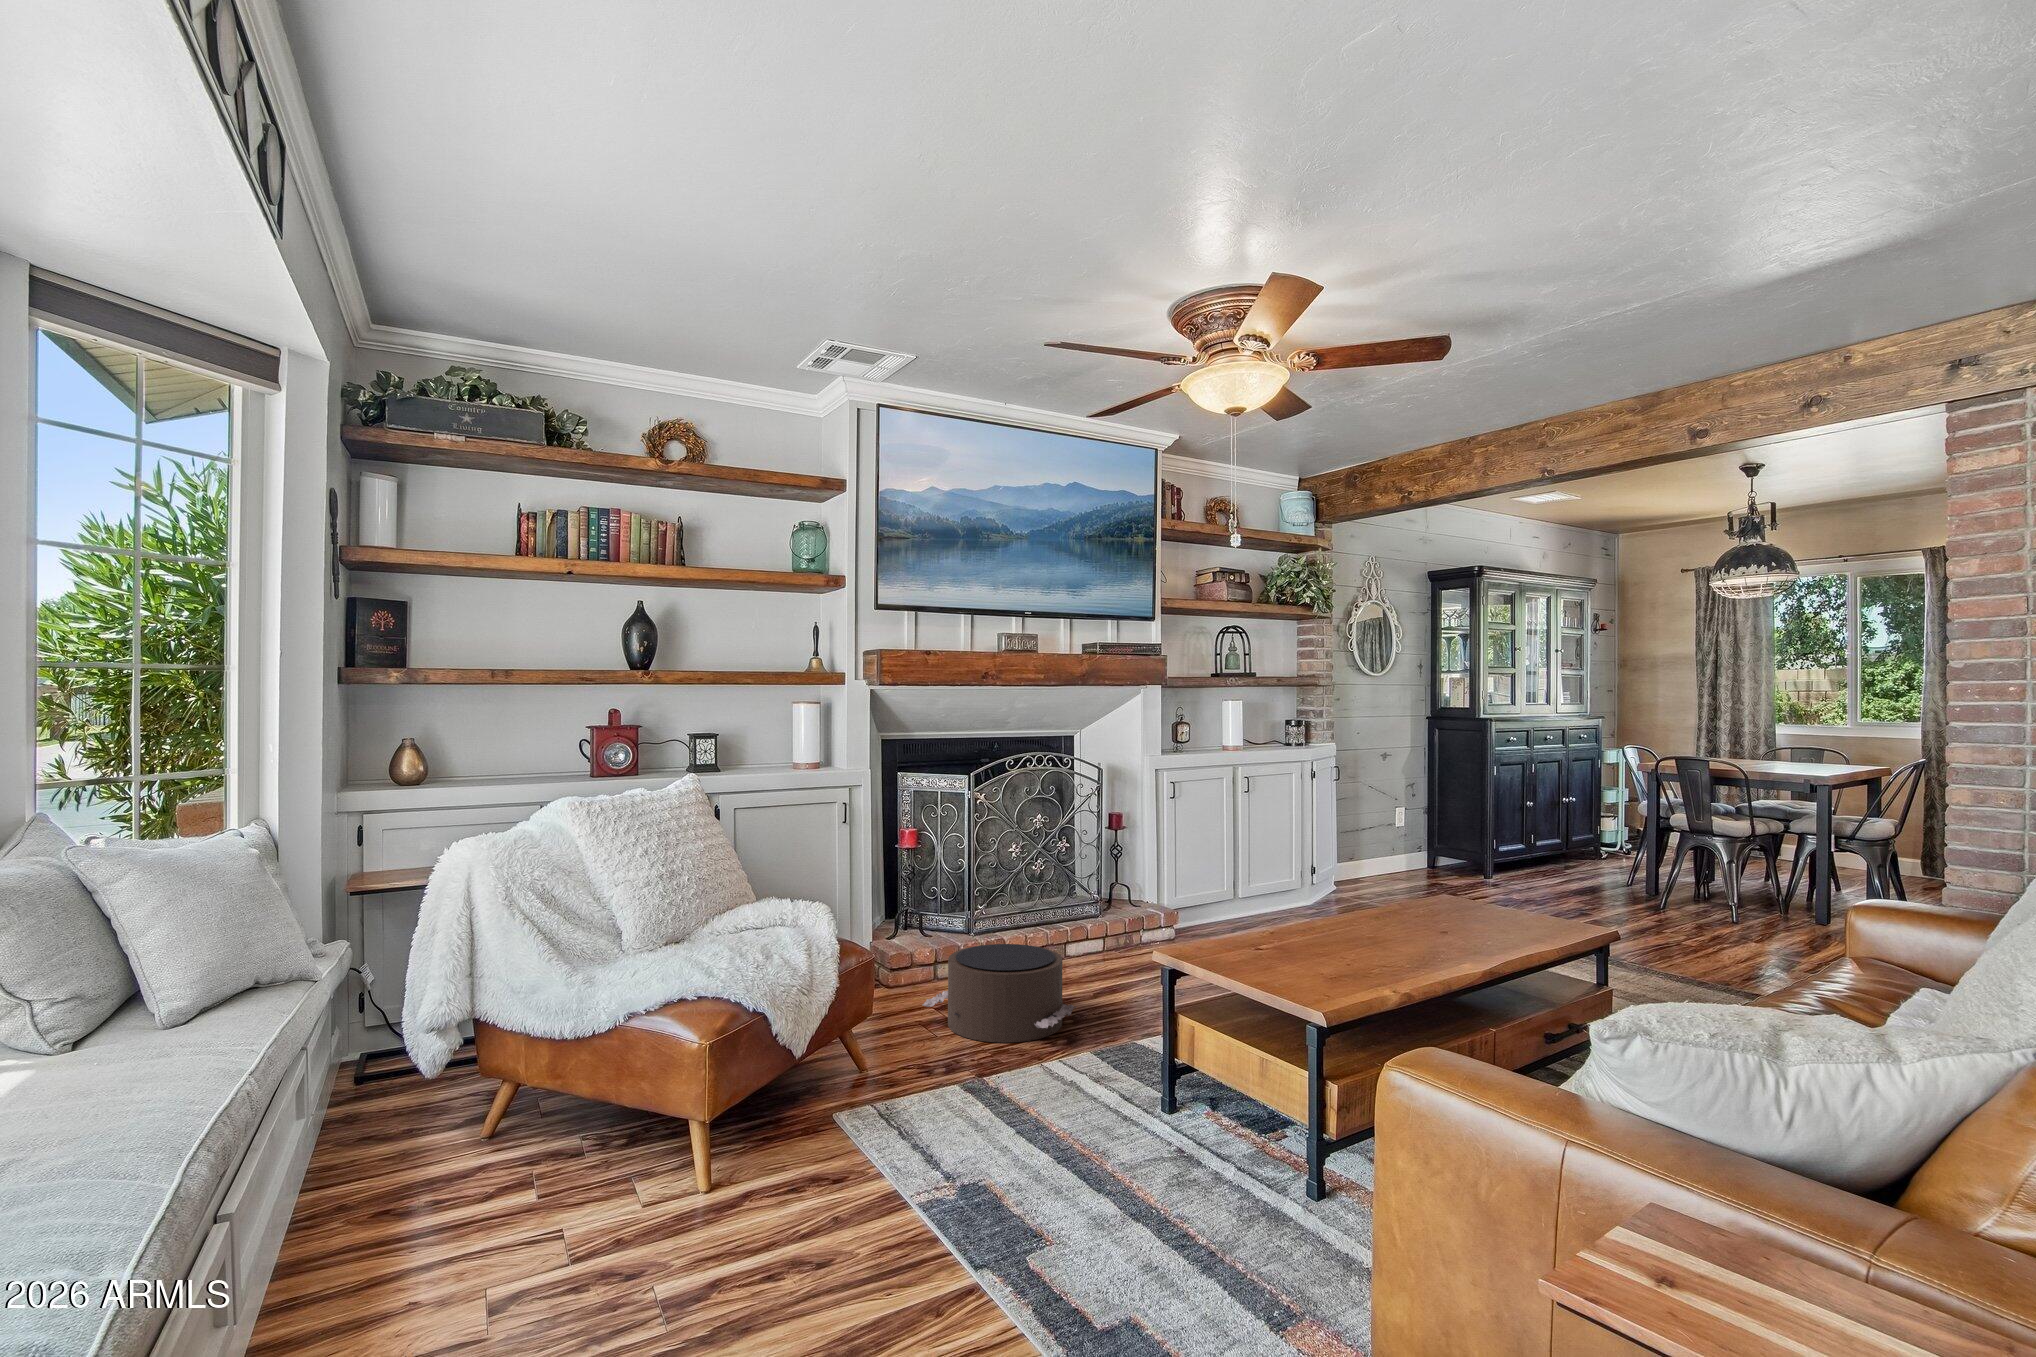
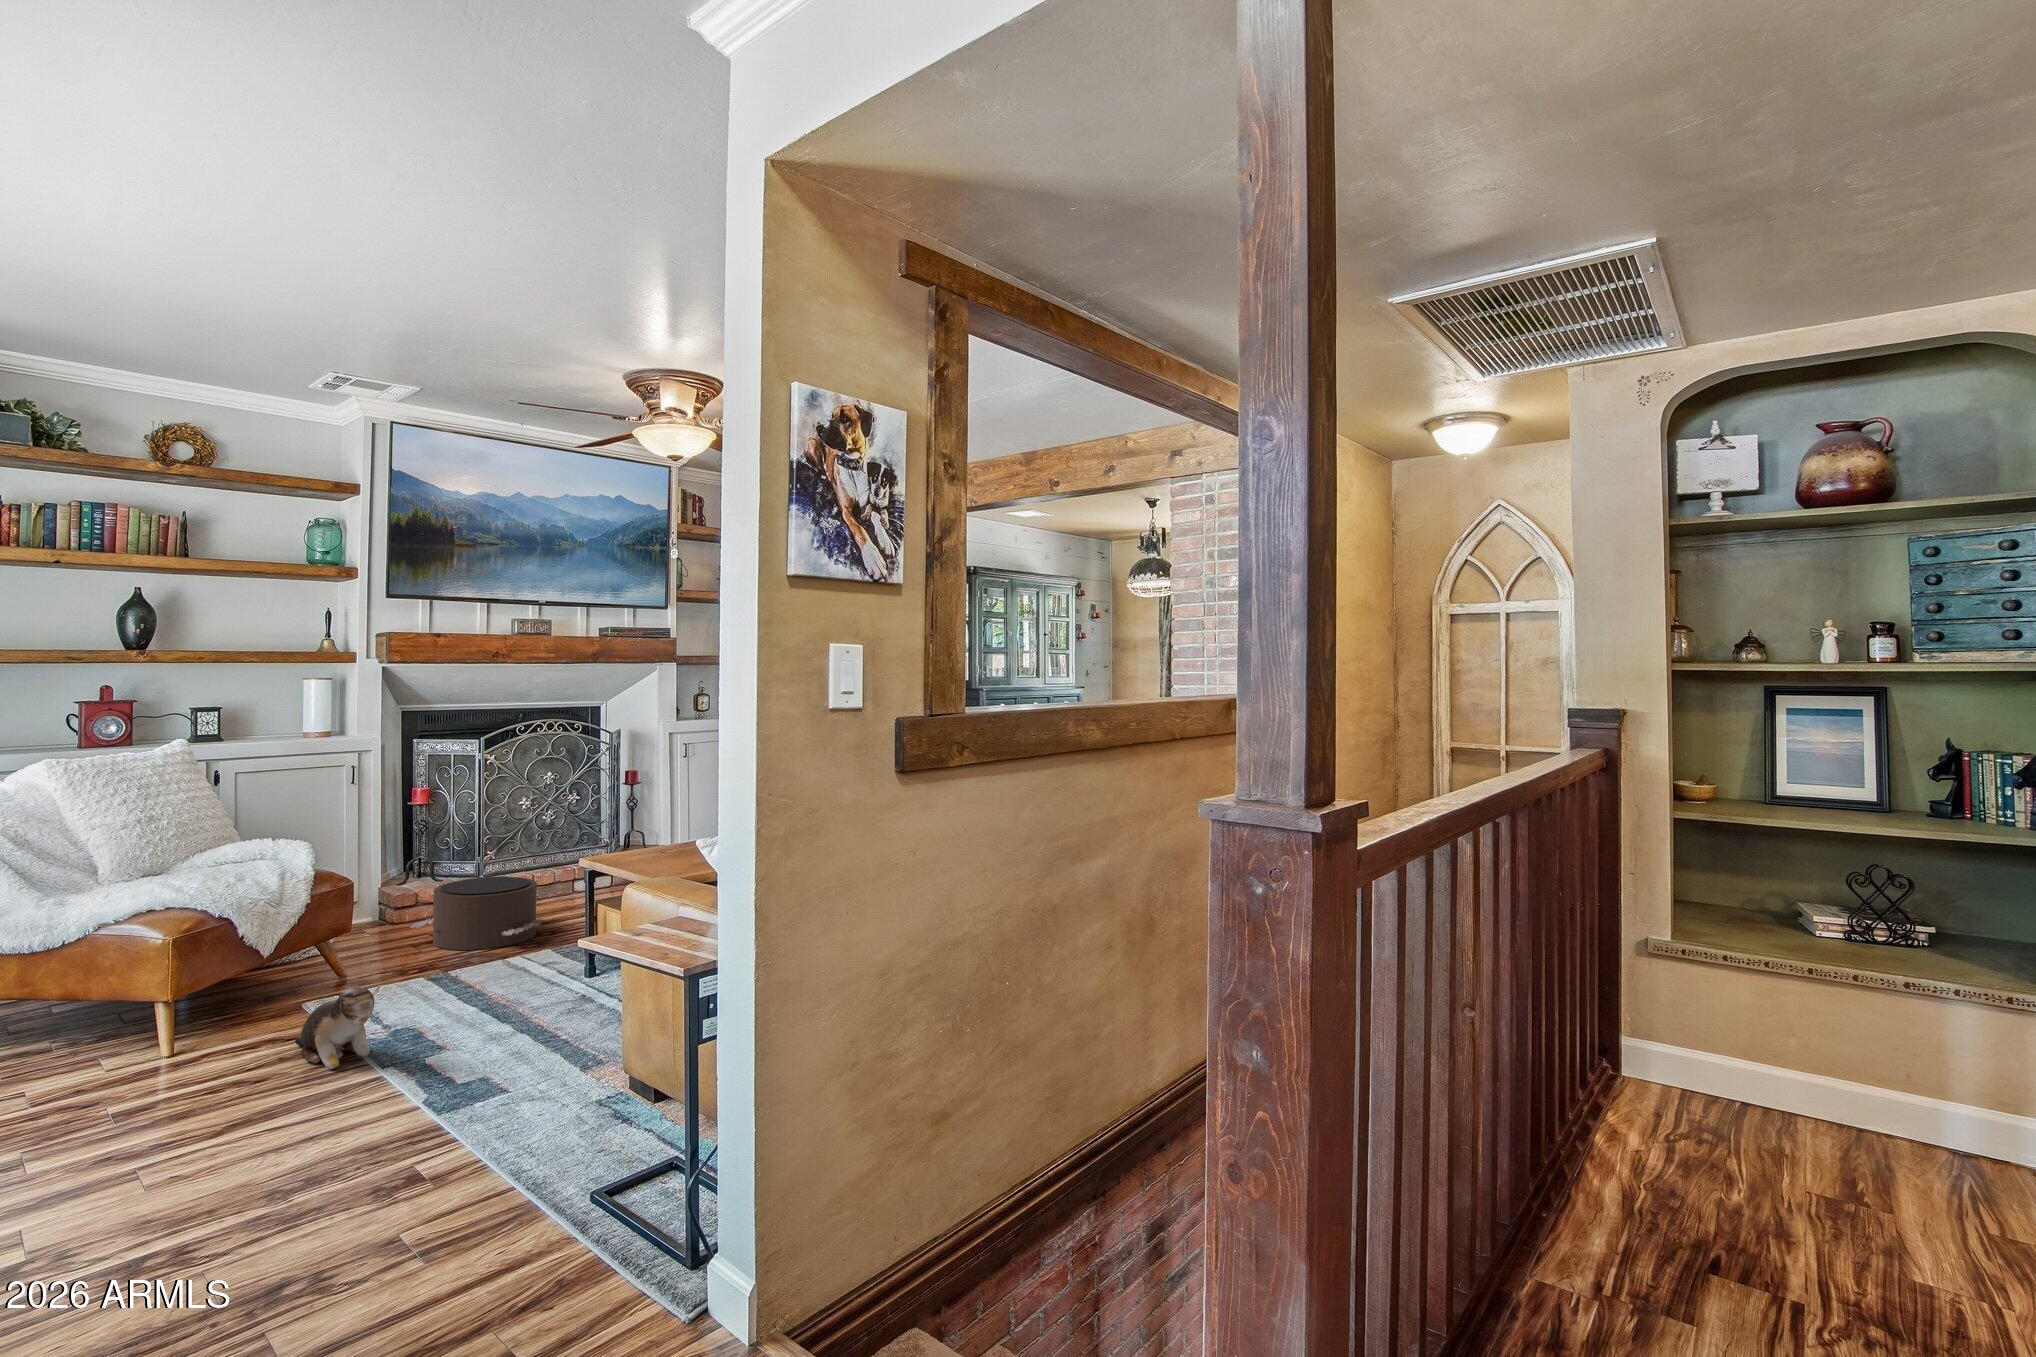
plush toy: none [852,1141,980,1261] -> present [295,985,380,1069]

